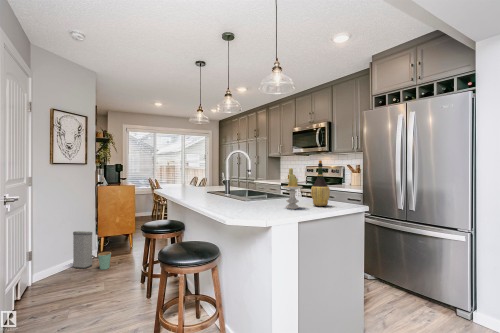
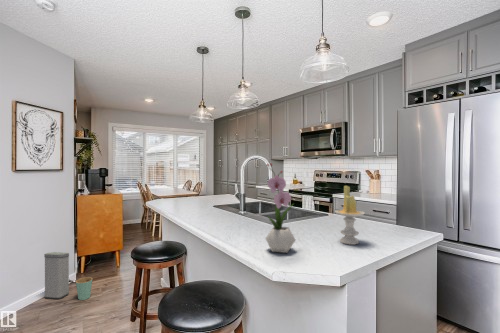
flower arrangement: none [229,151,251,211] -> present [266,164,295,253]
wine bottle: present [311,160,330,206] -> none [369,174,397,238]

